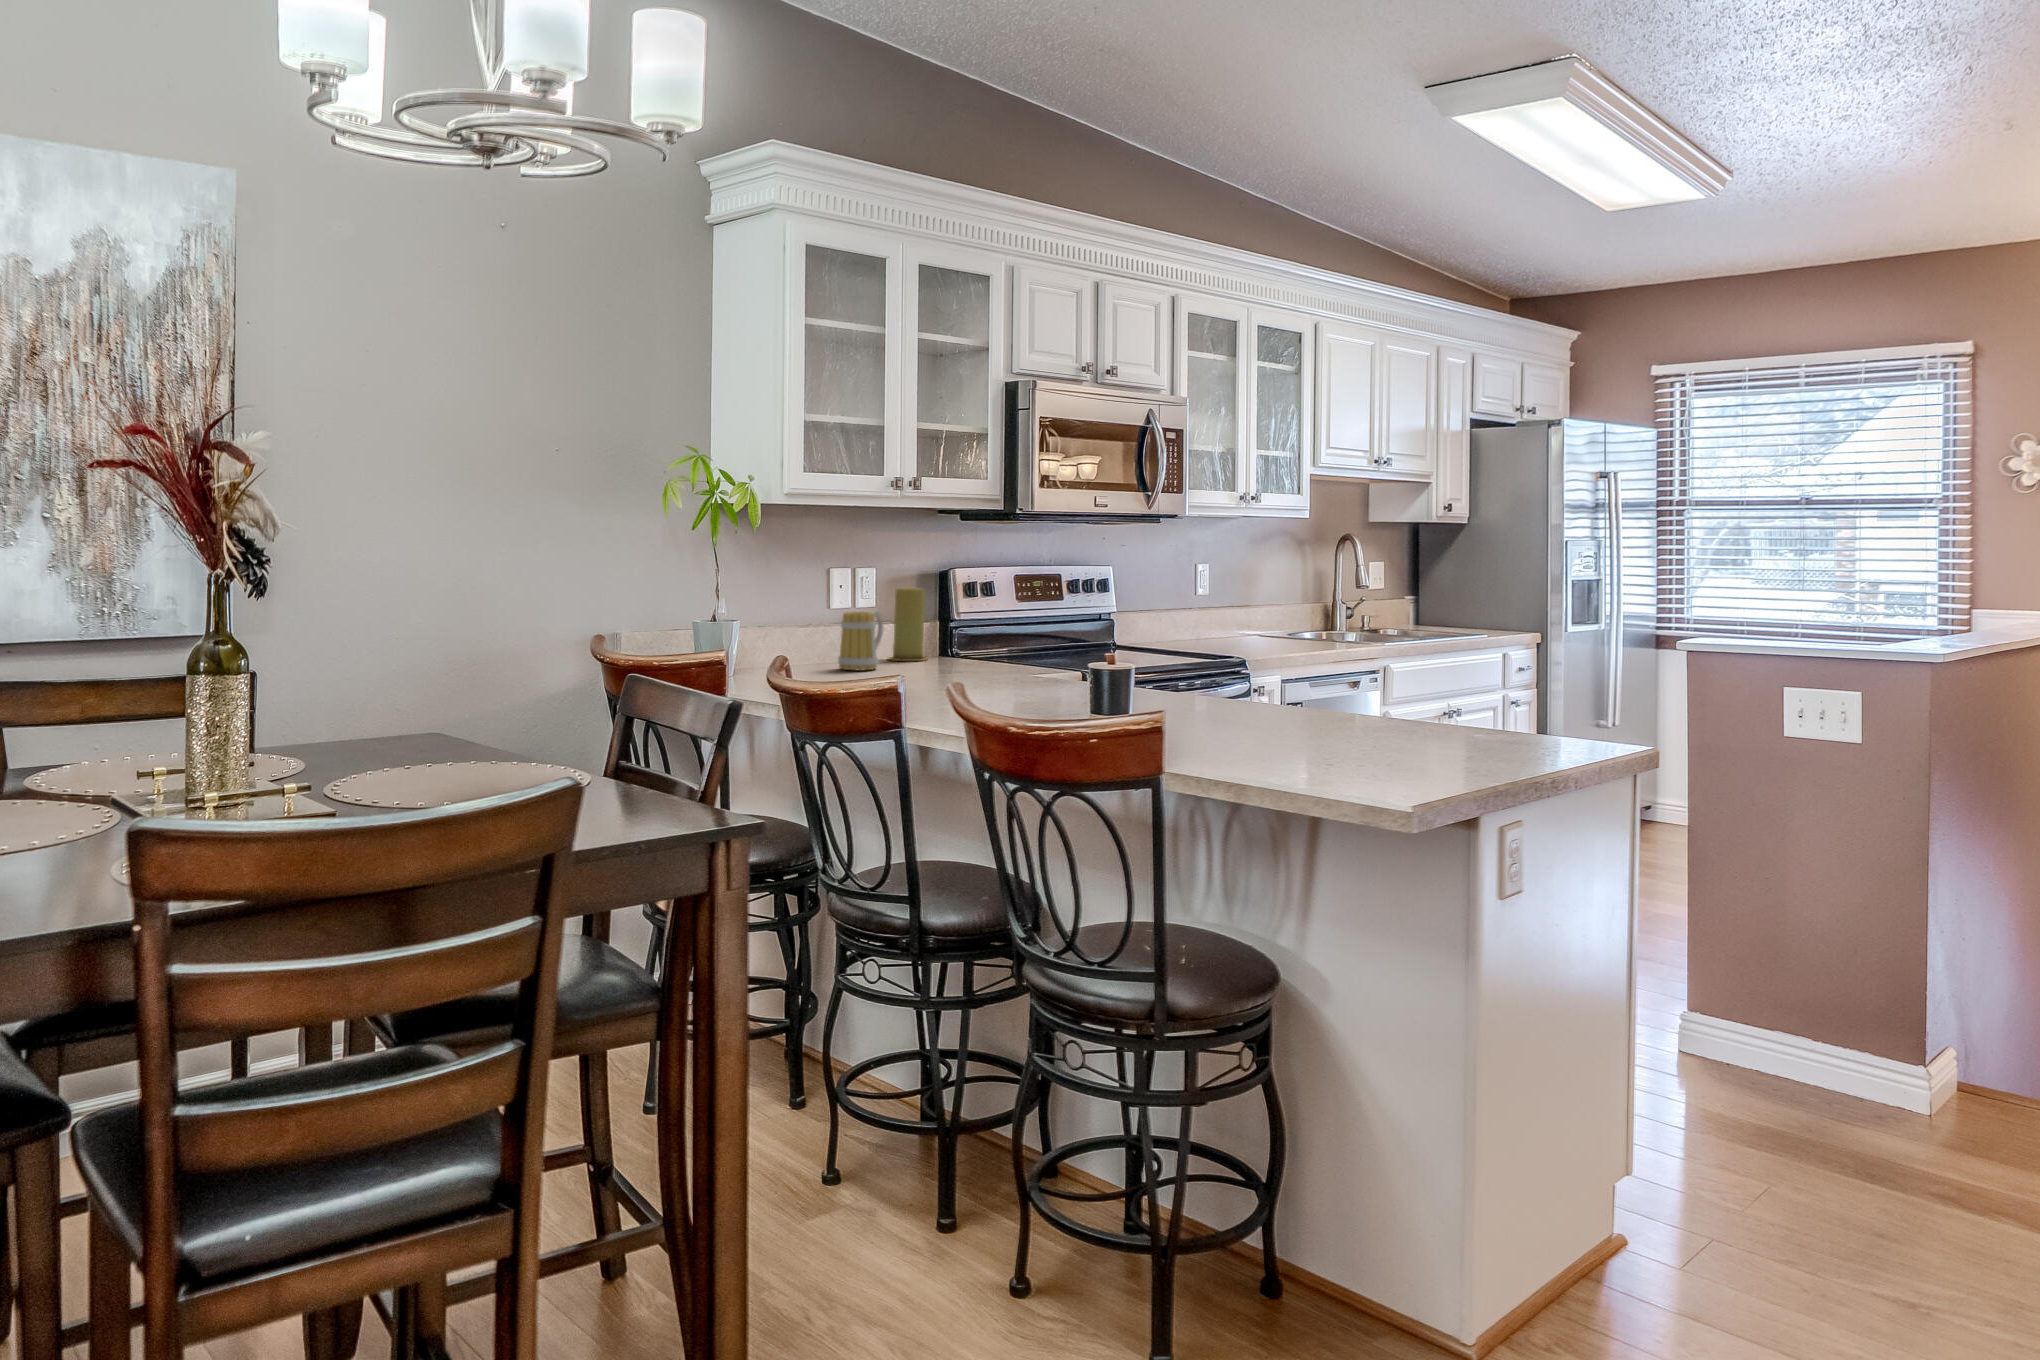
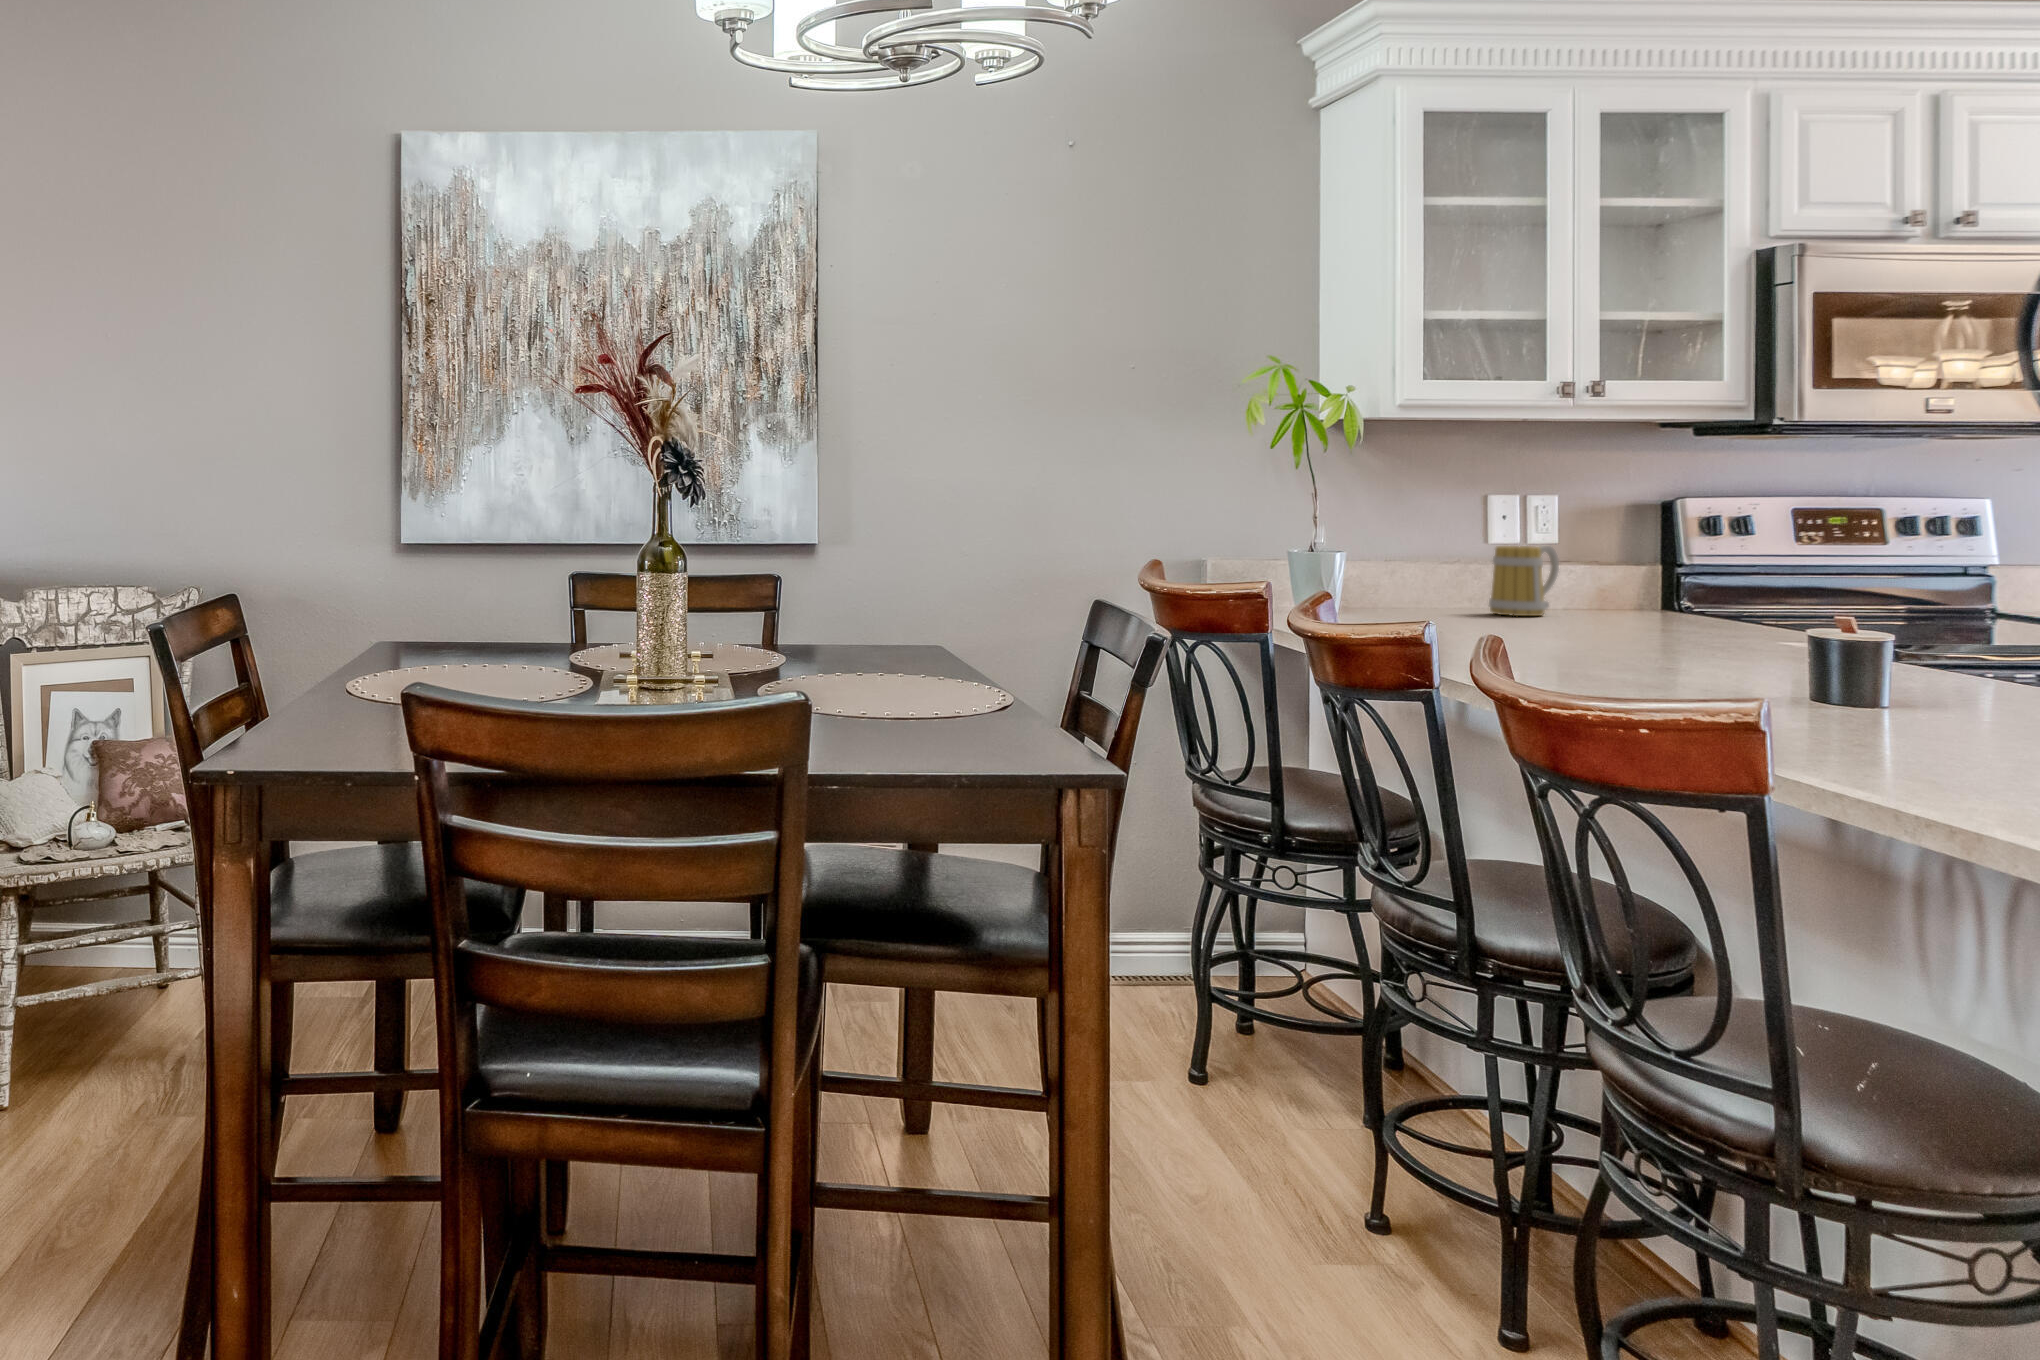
candle: present [888,588,927,661] -> none [1573,520,1636,611]

